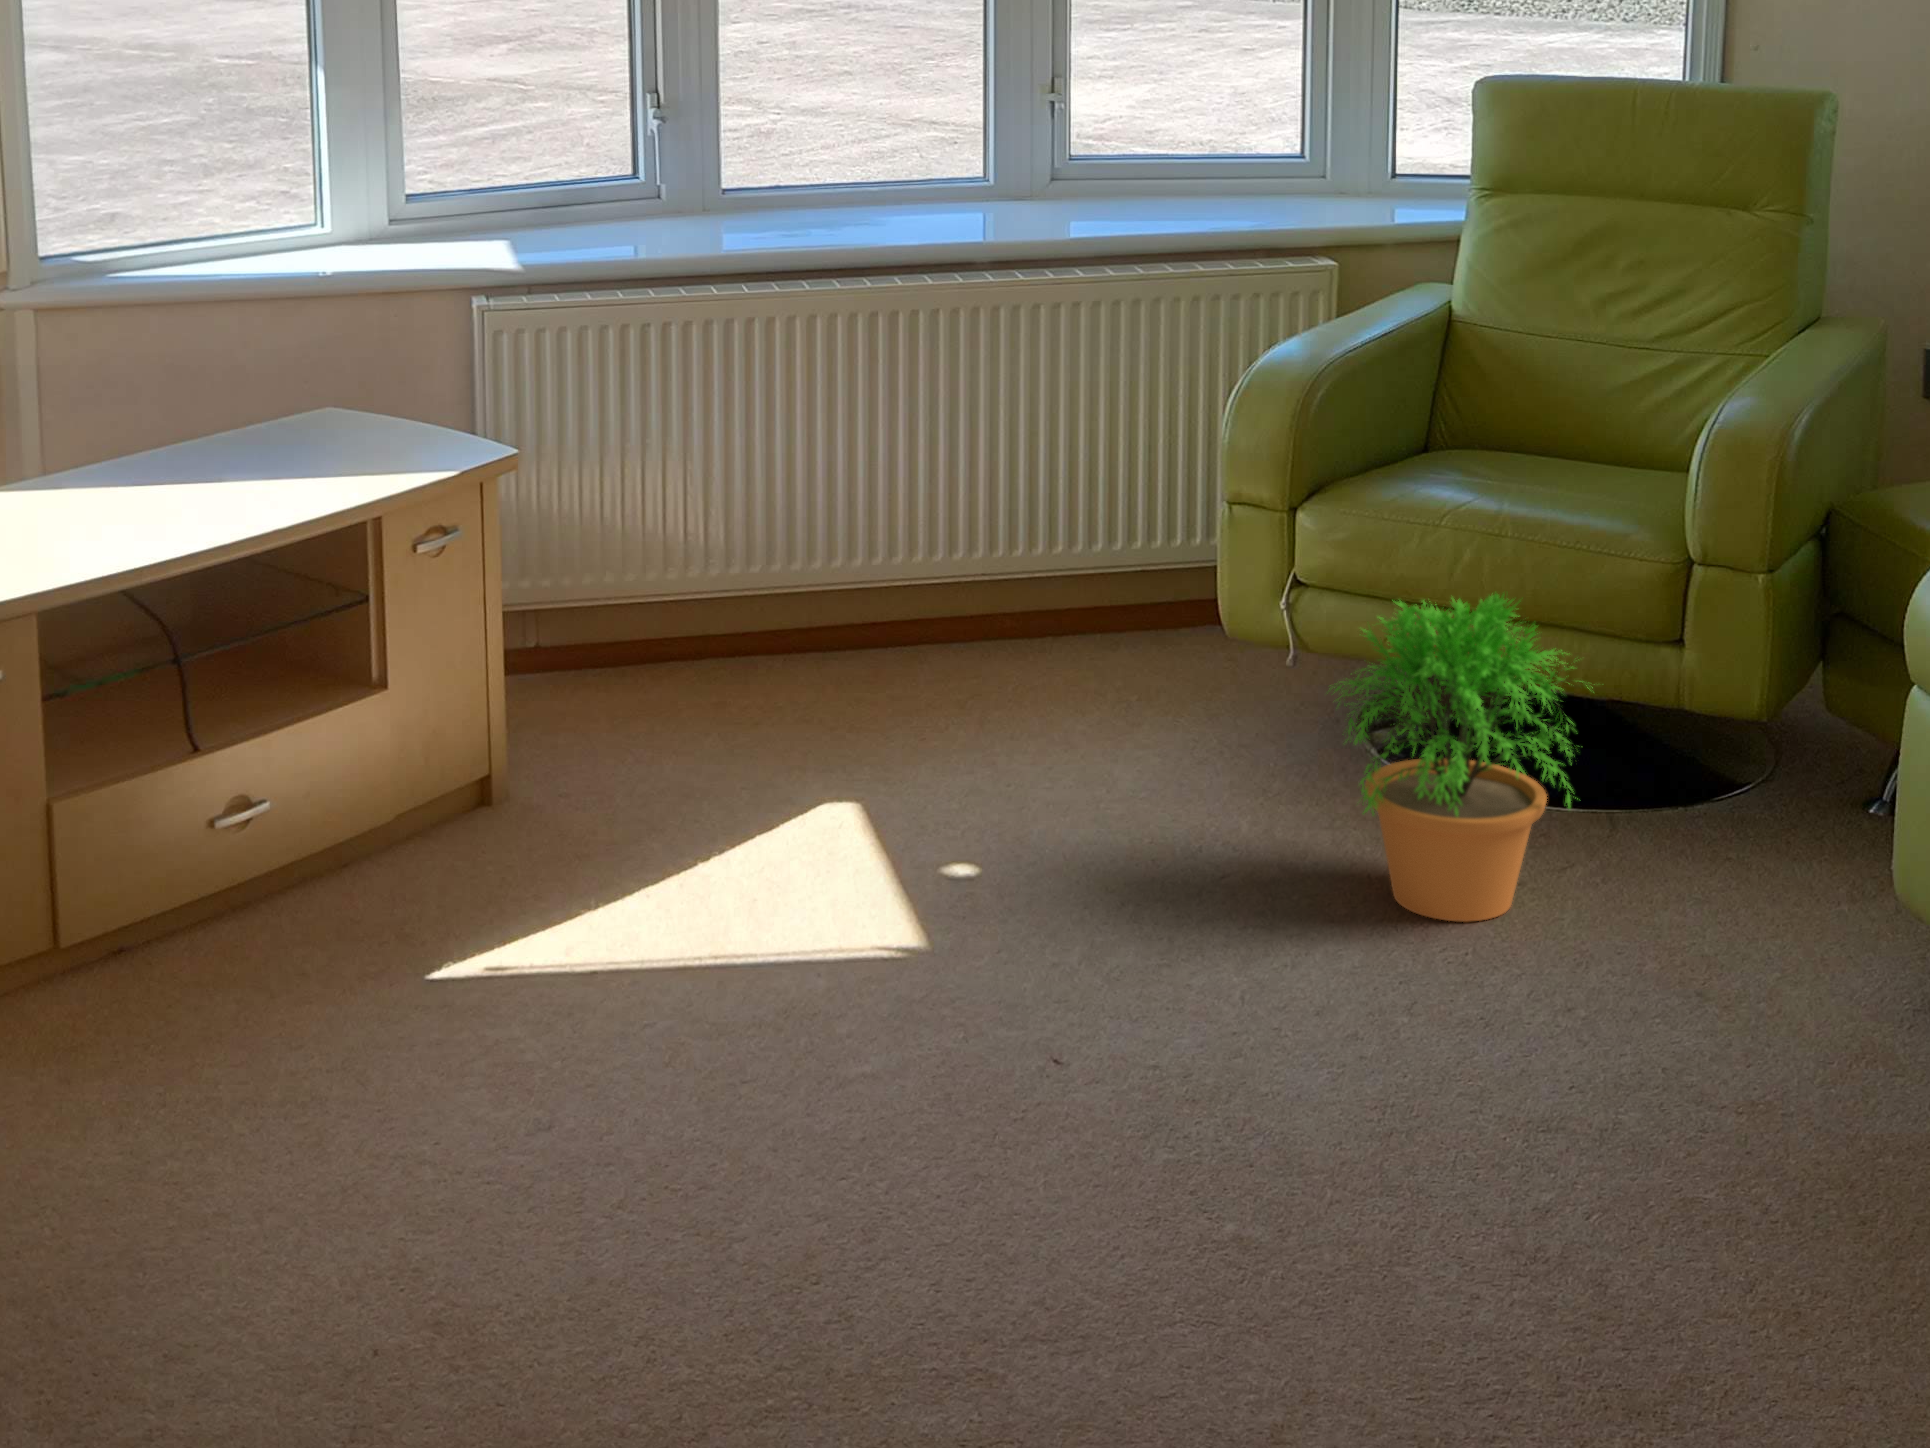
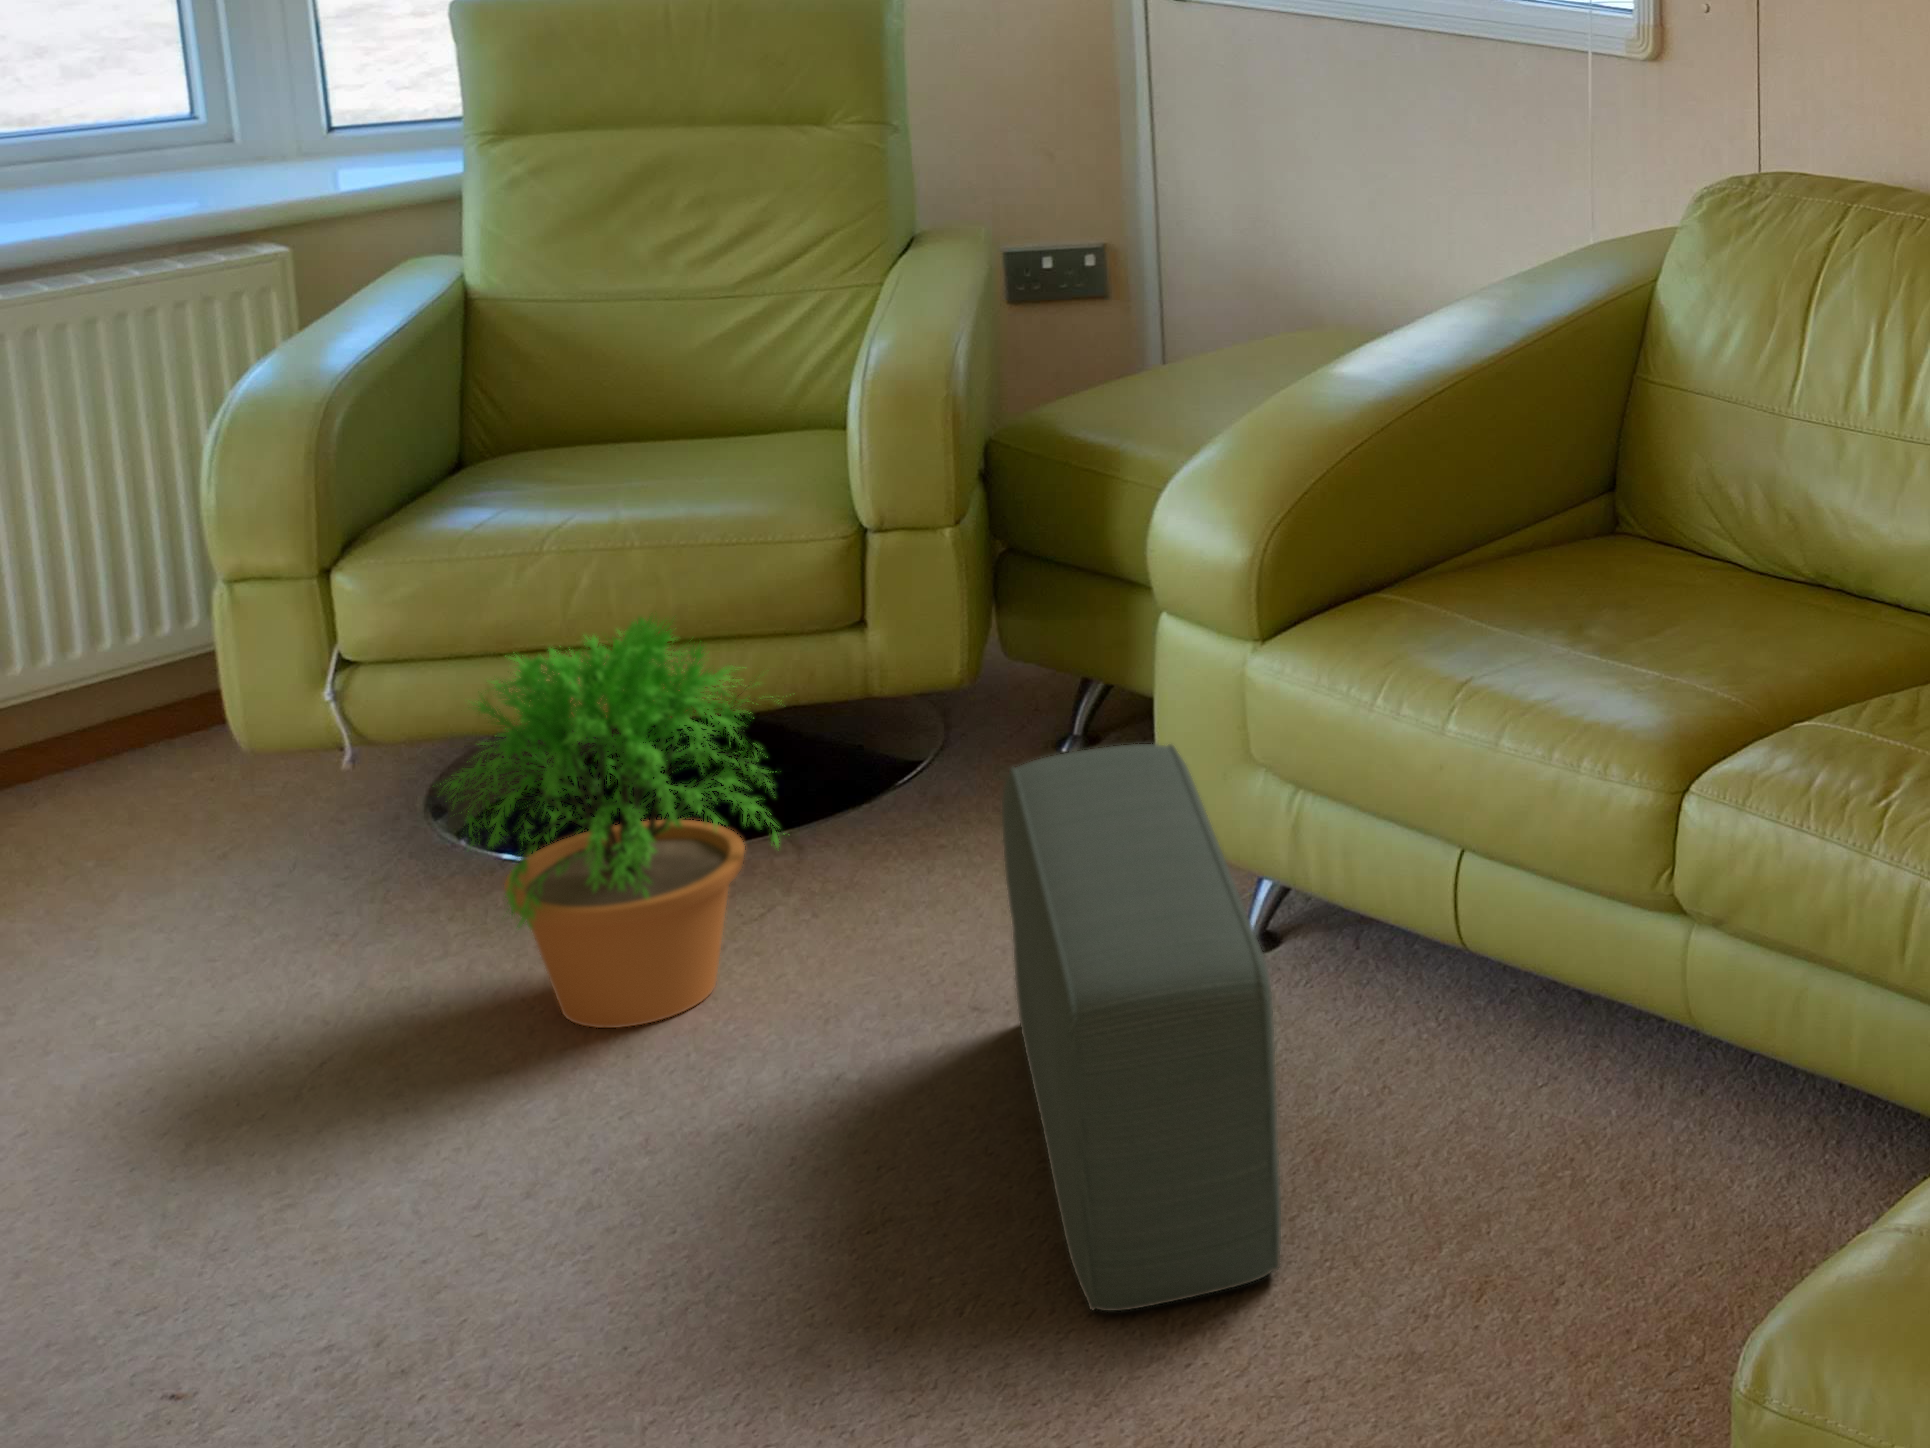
pouf: none [1693,784,1905,1274] -> present [1002,744,1281,1311]

